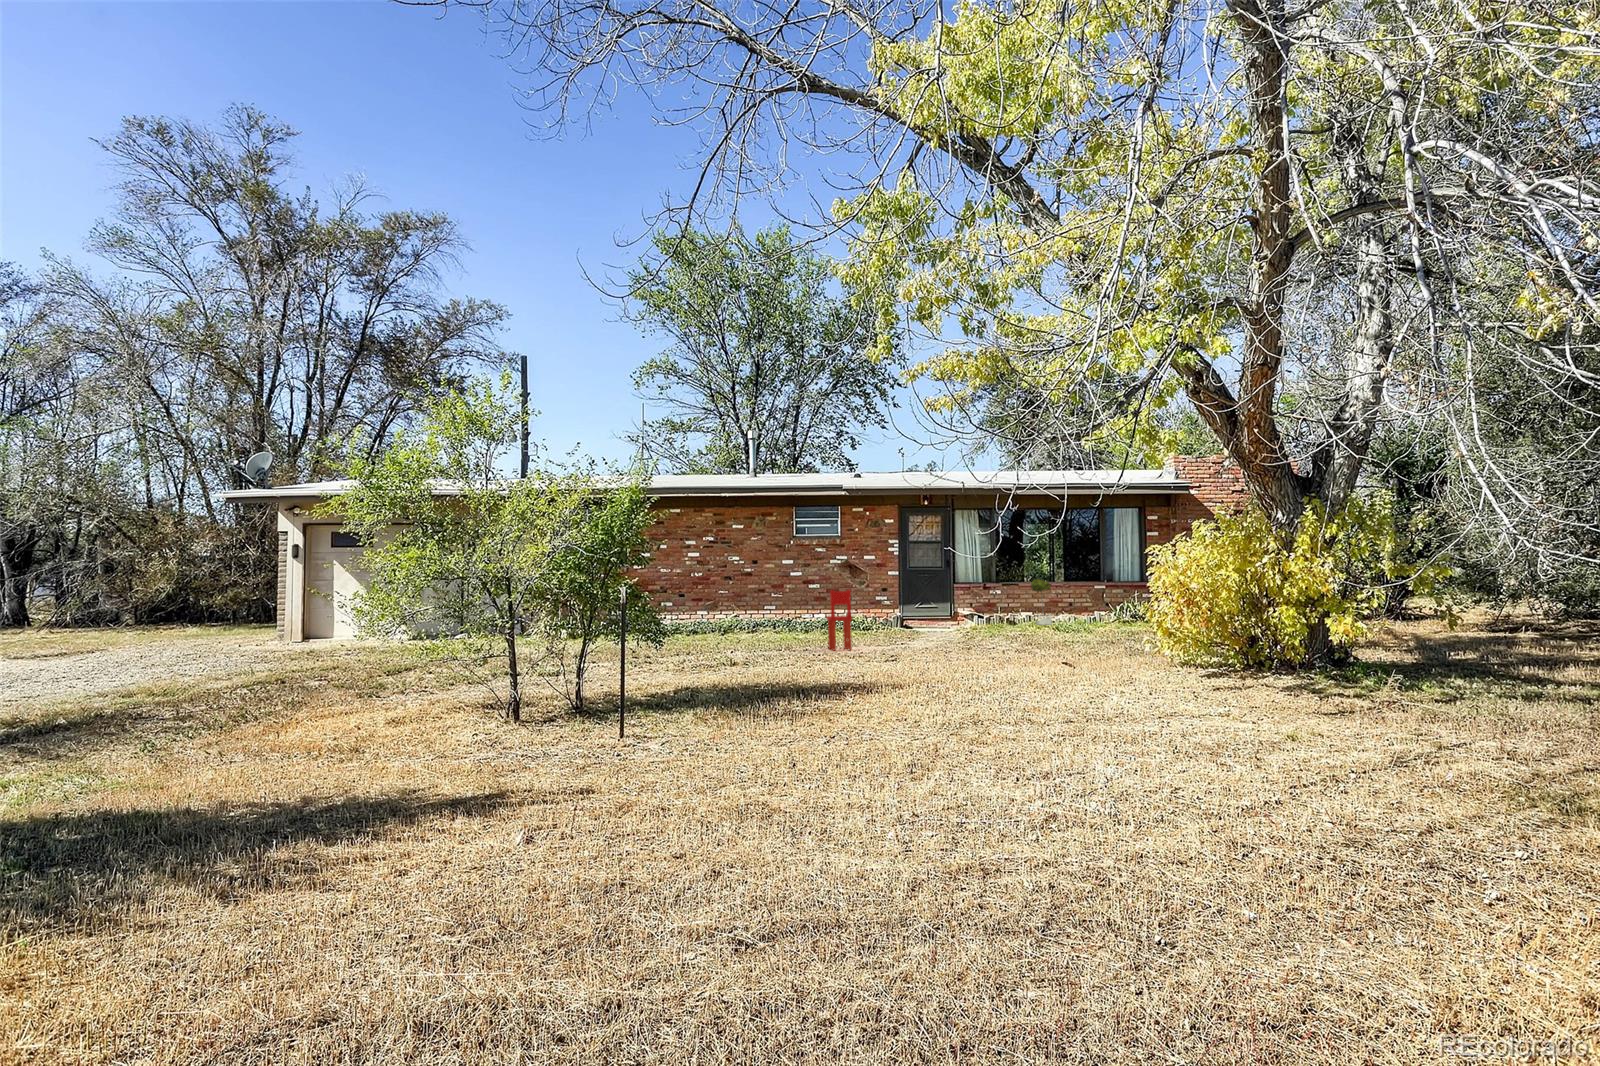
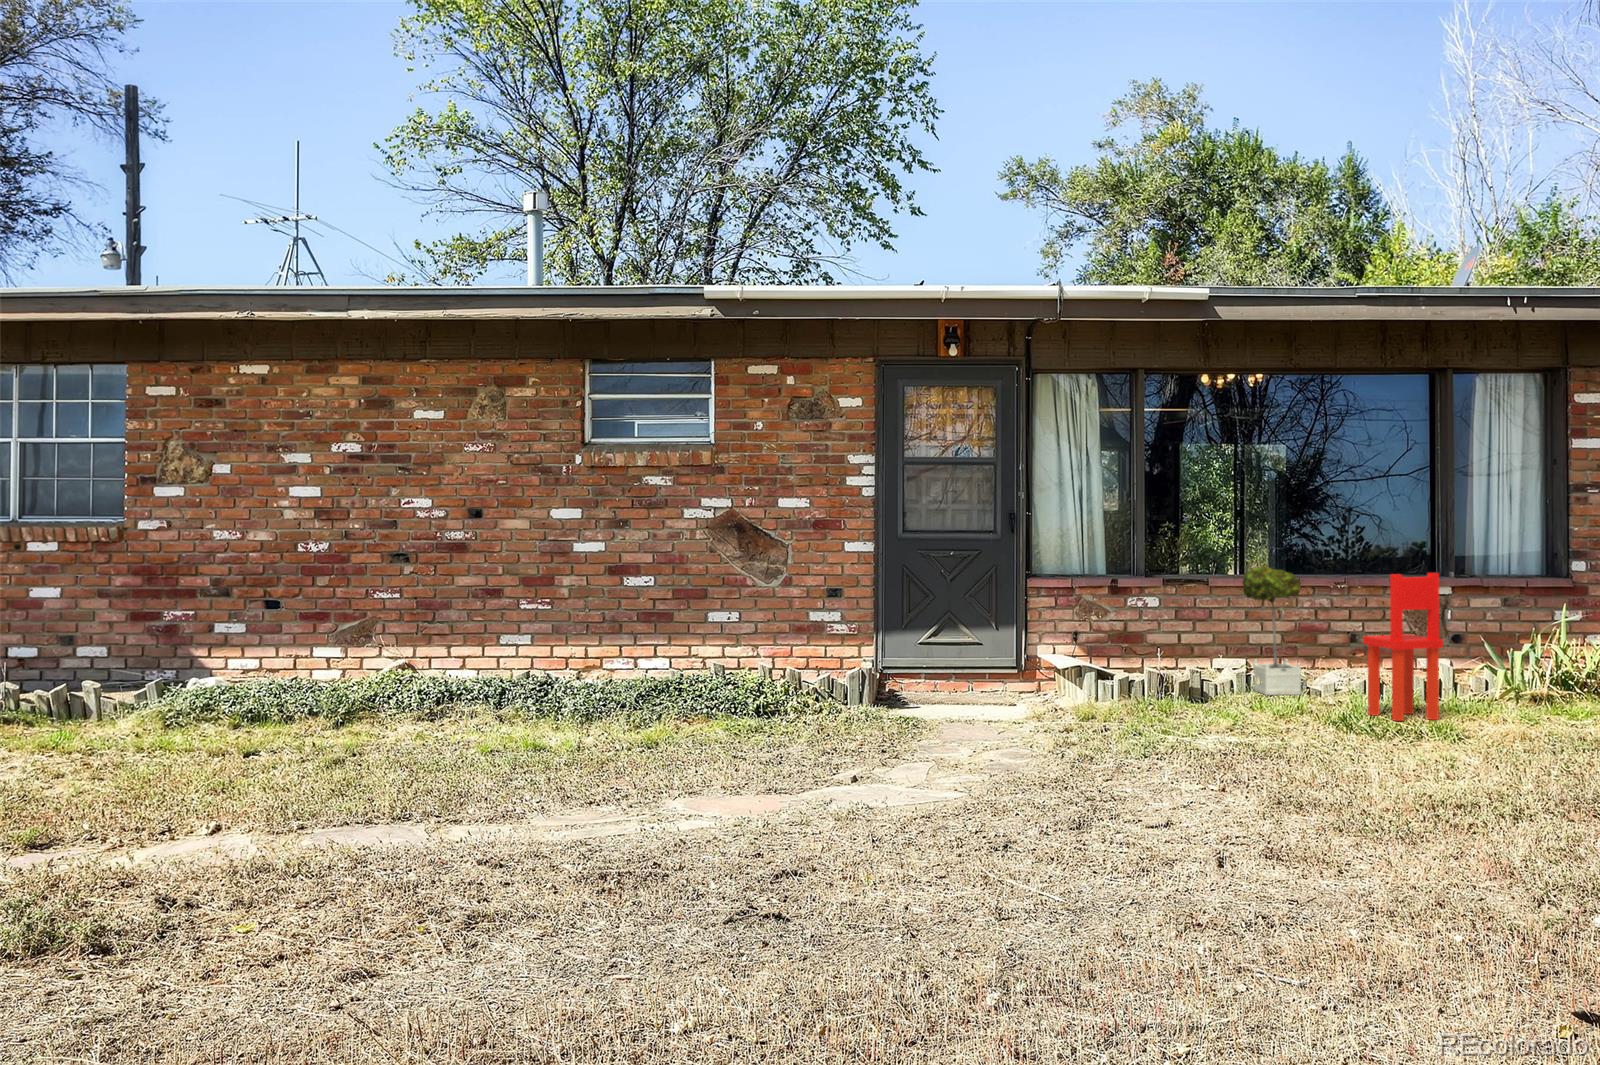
chair: present [826,590,853,650] -> present [1363,573,1443,721]

